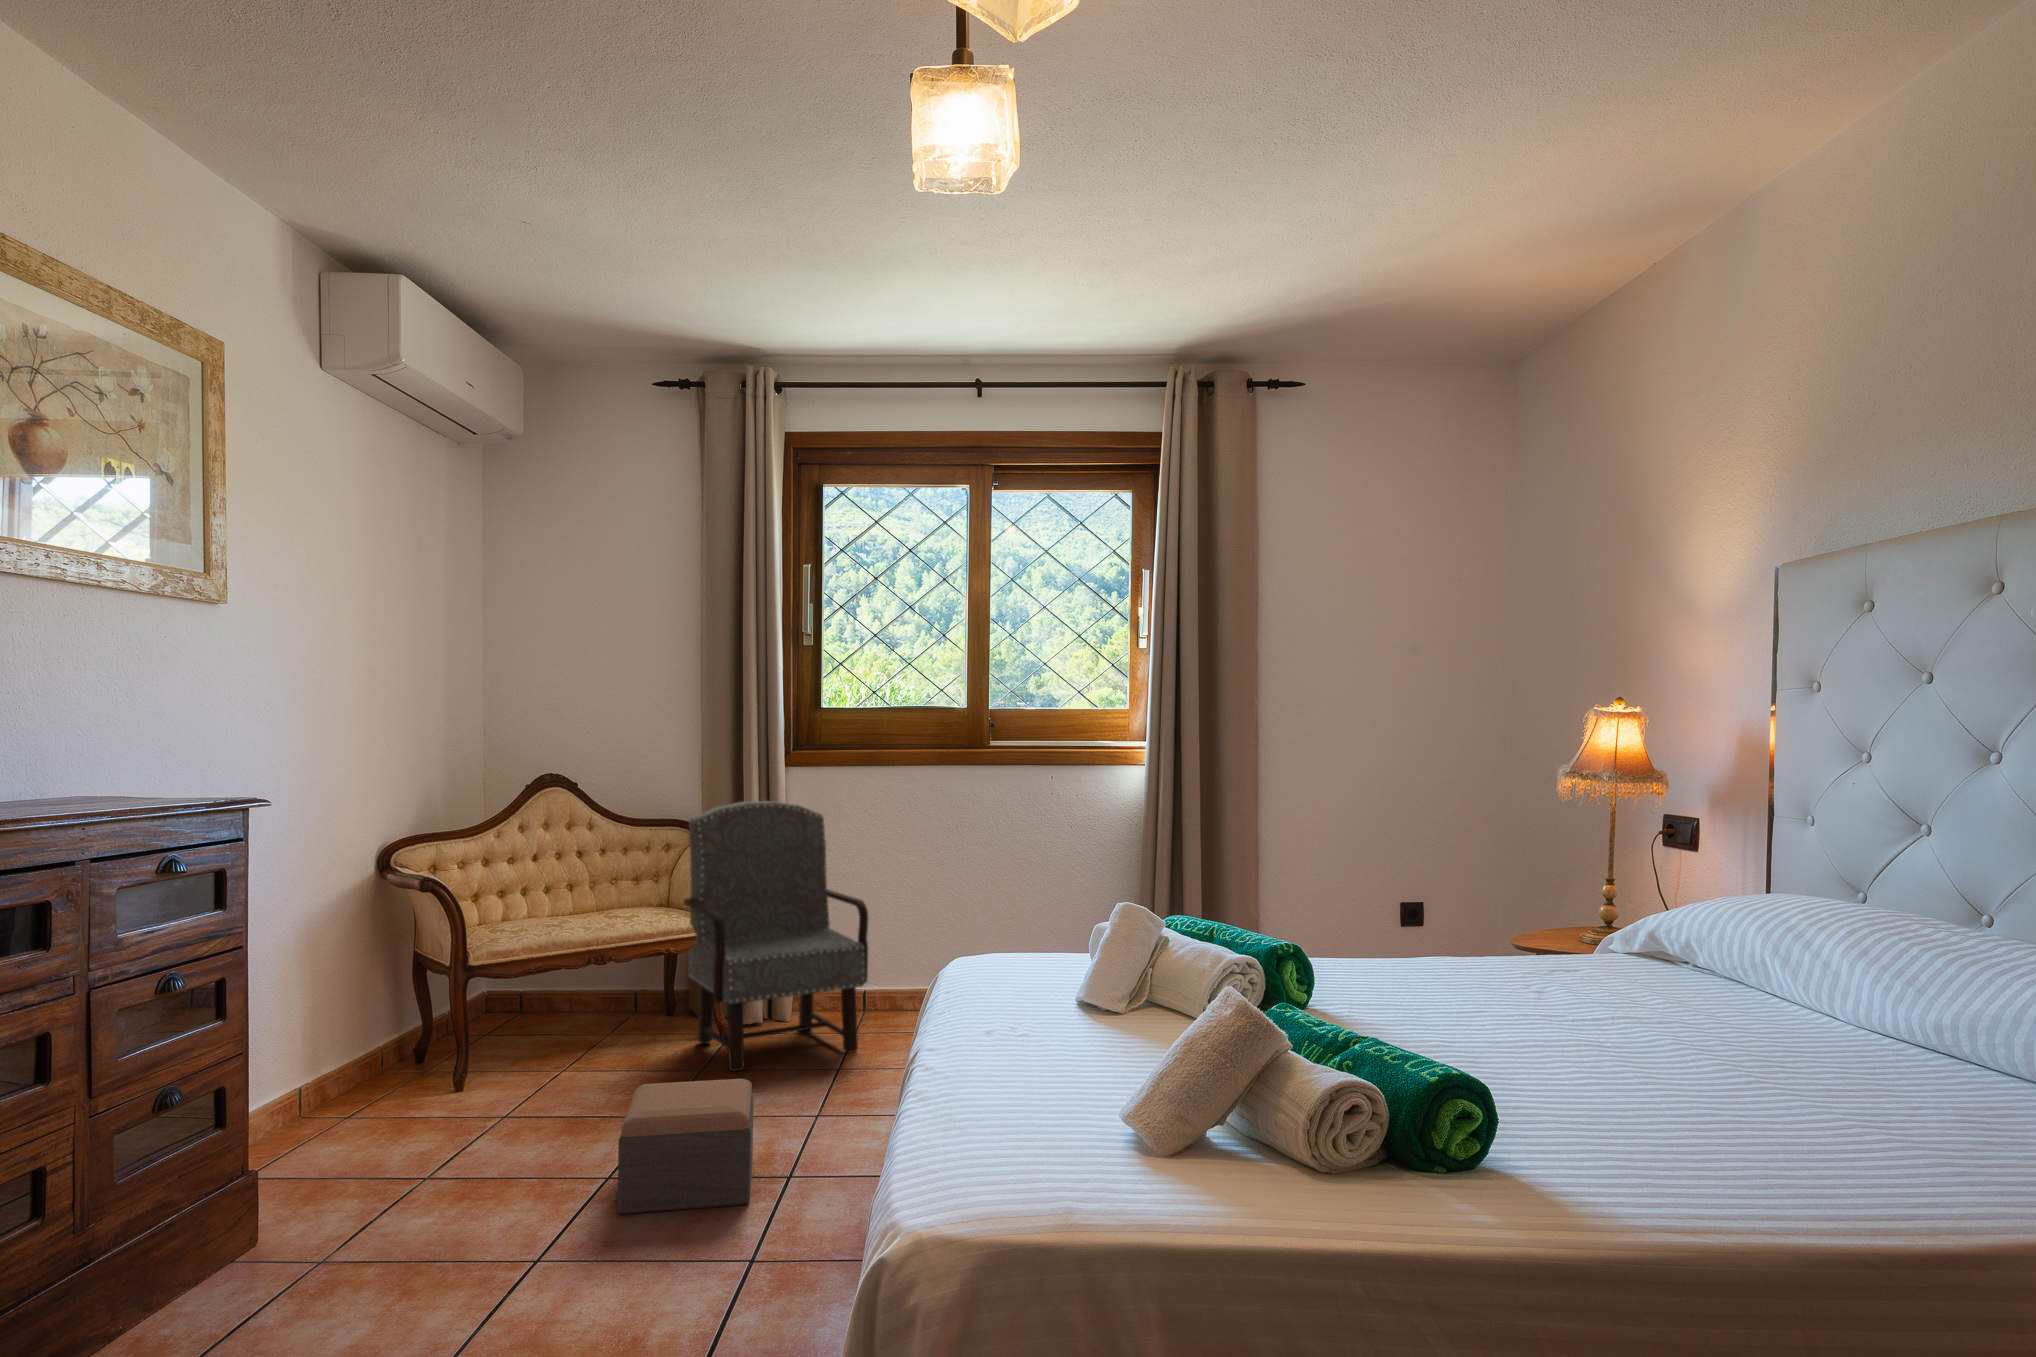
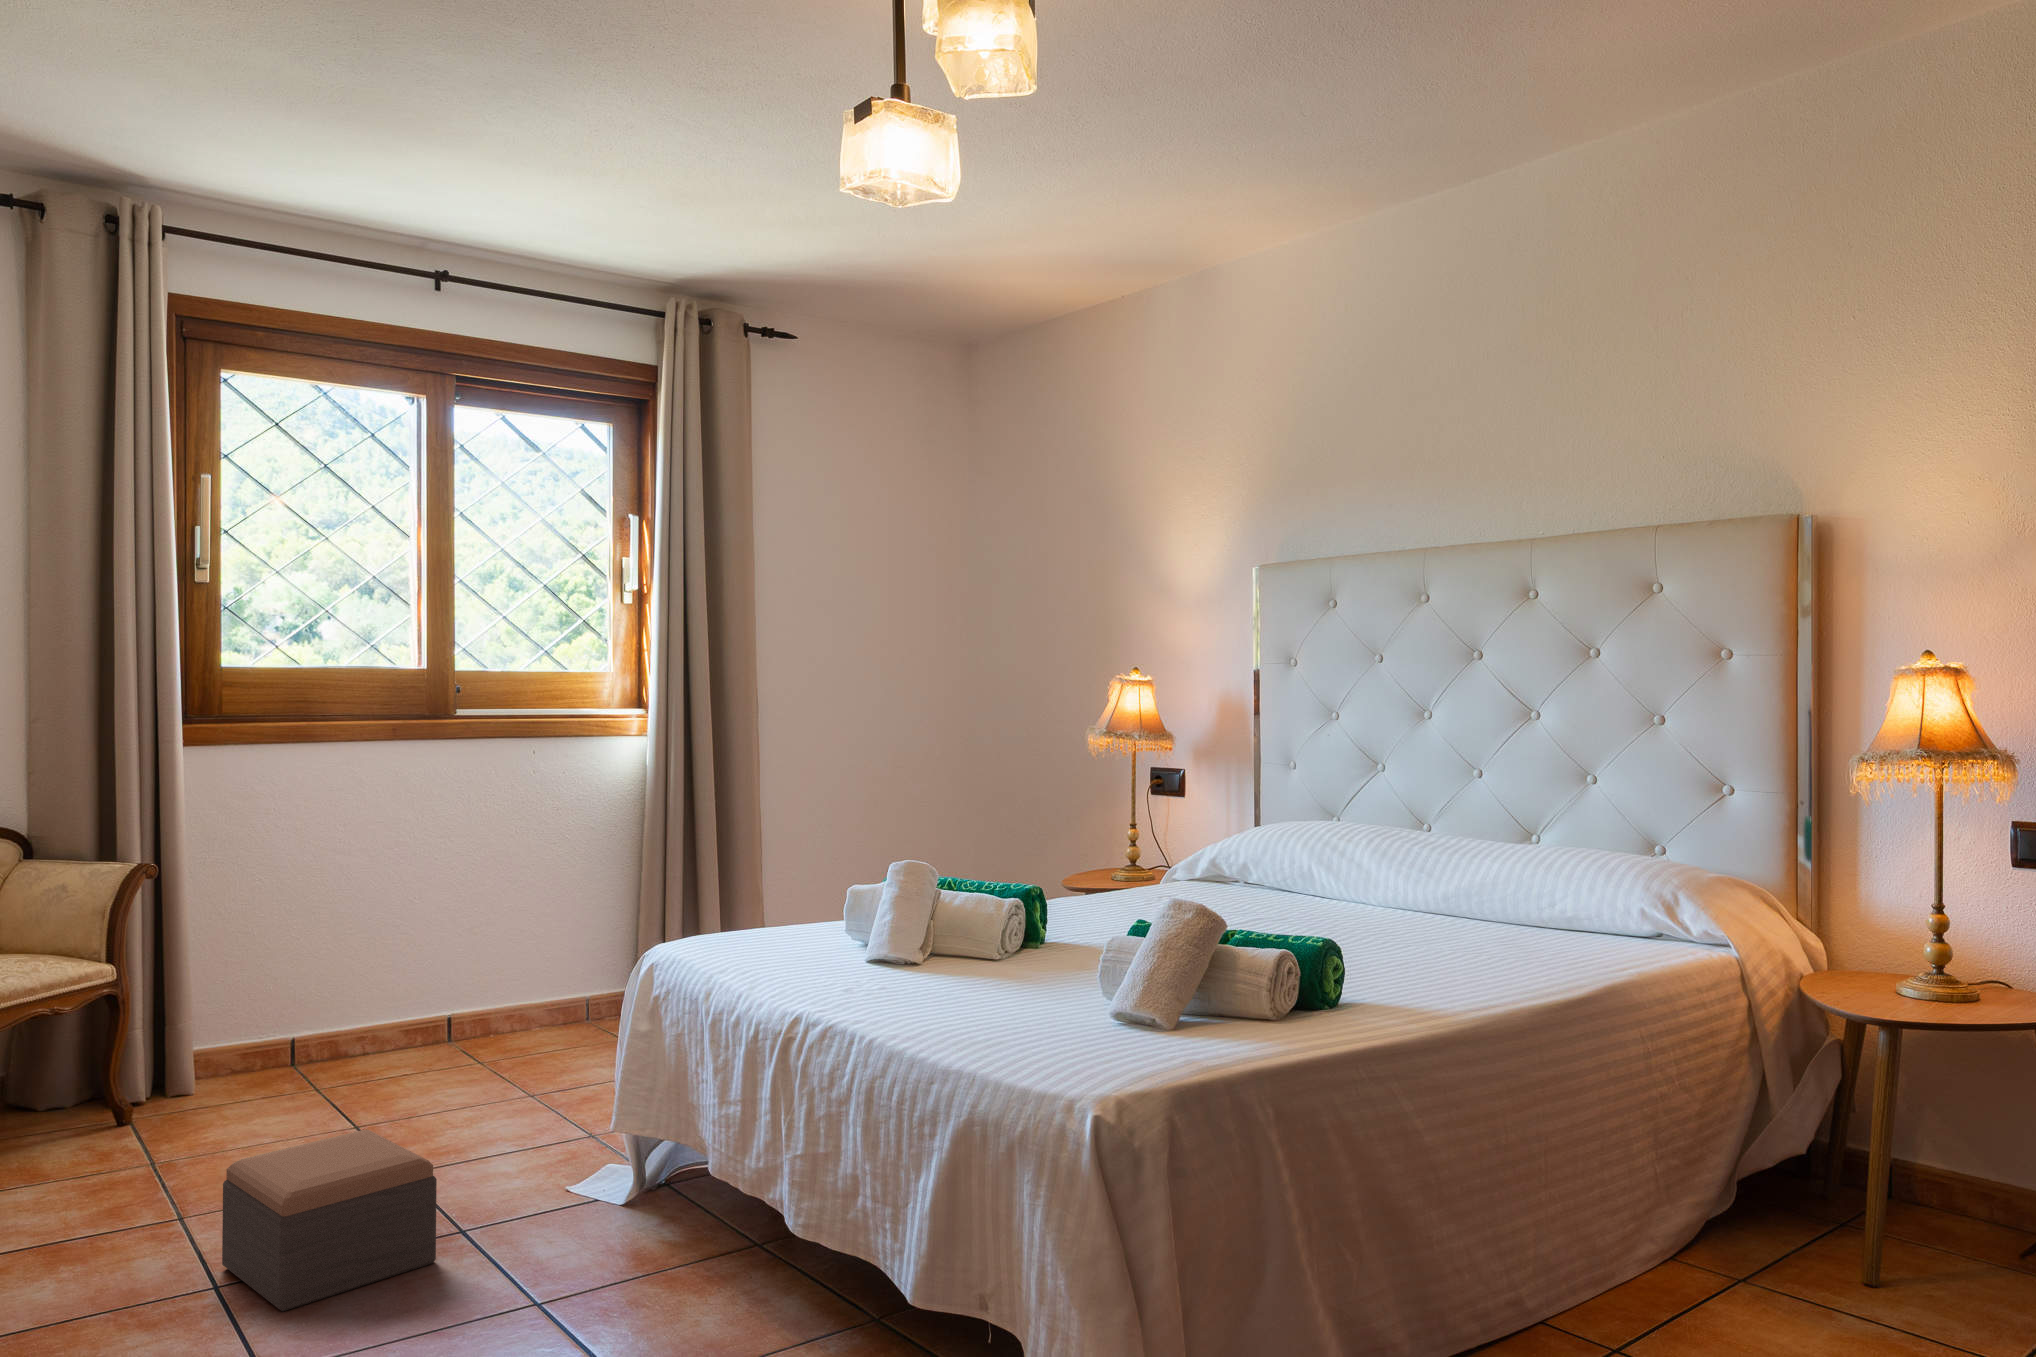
armchair: present [684,801,868,1072] -> none [66,797,351,1150]

